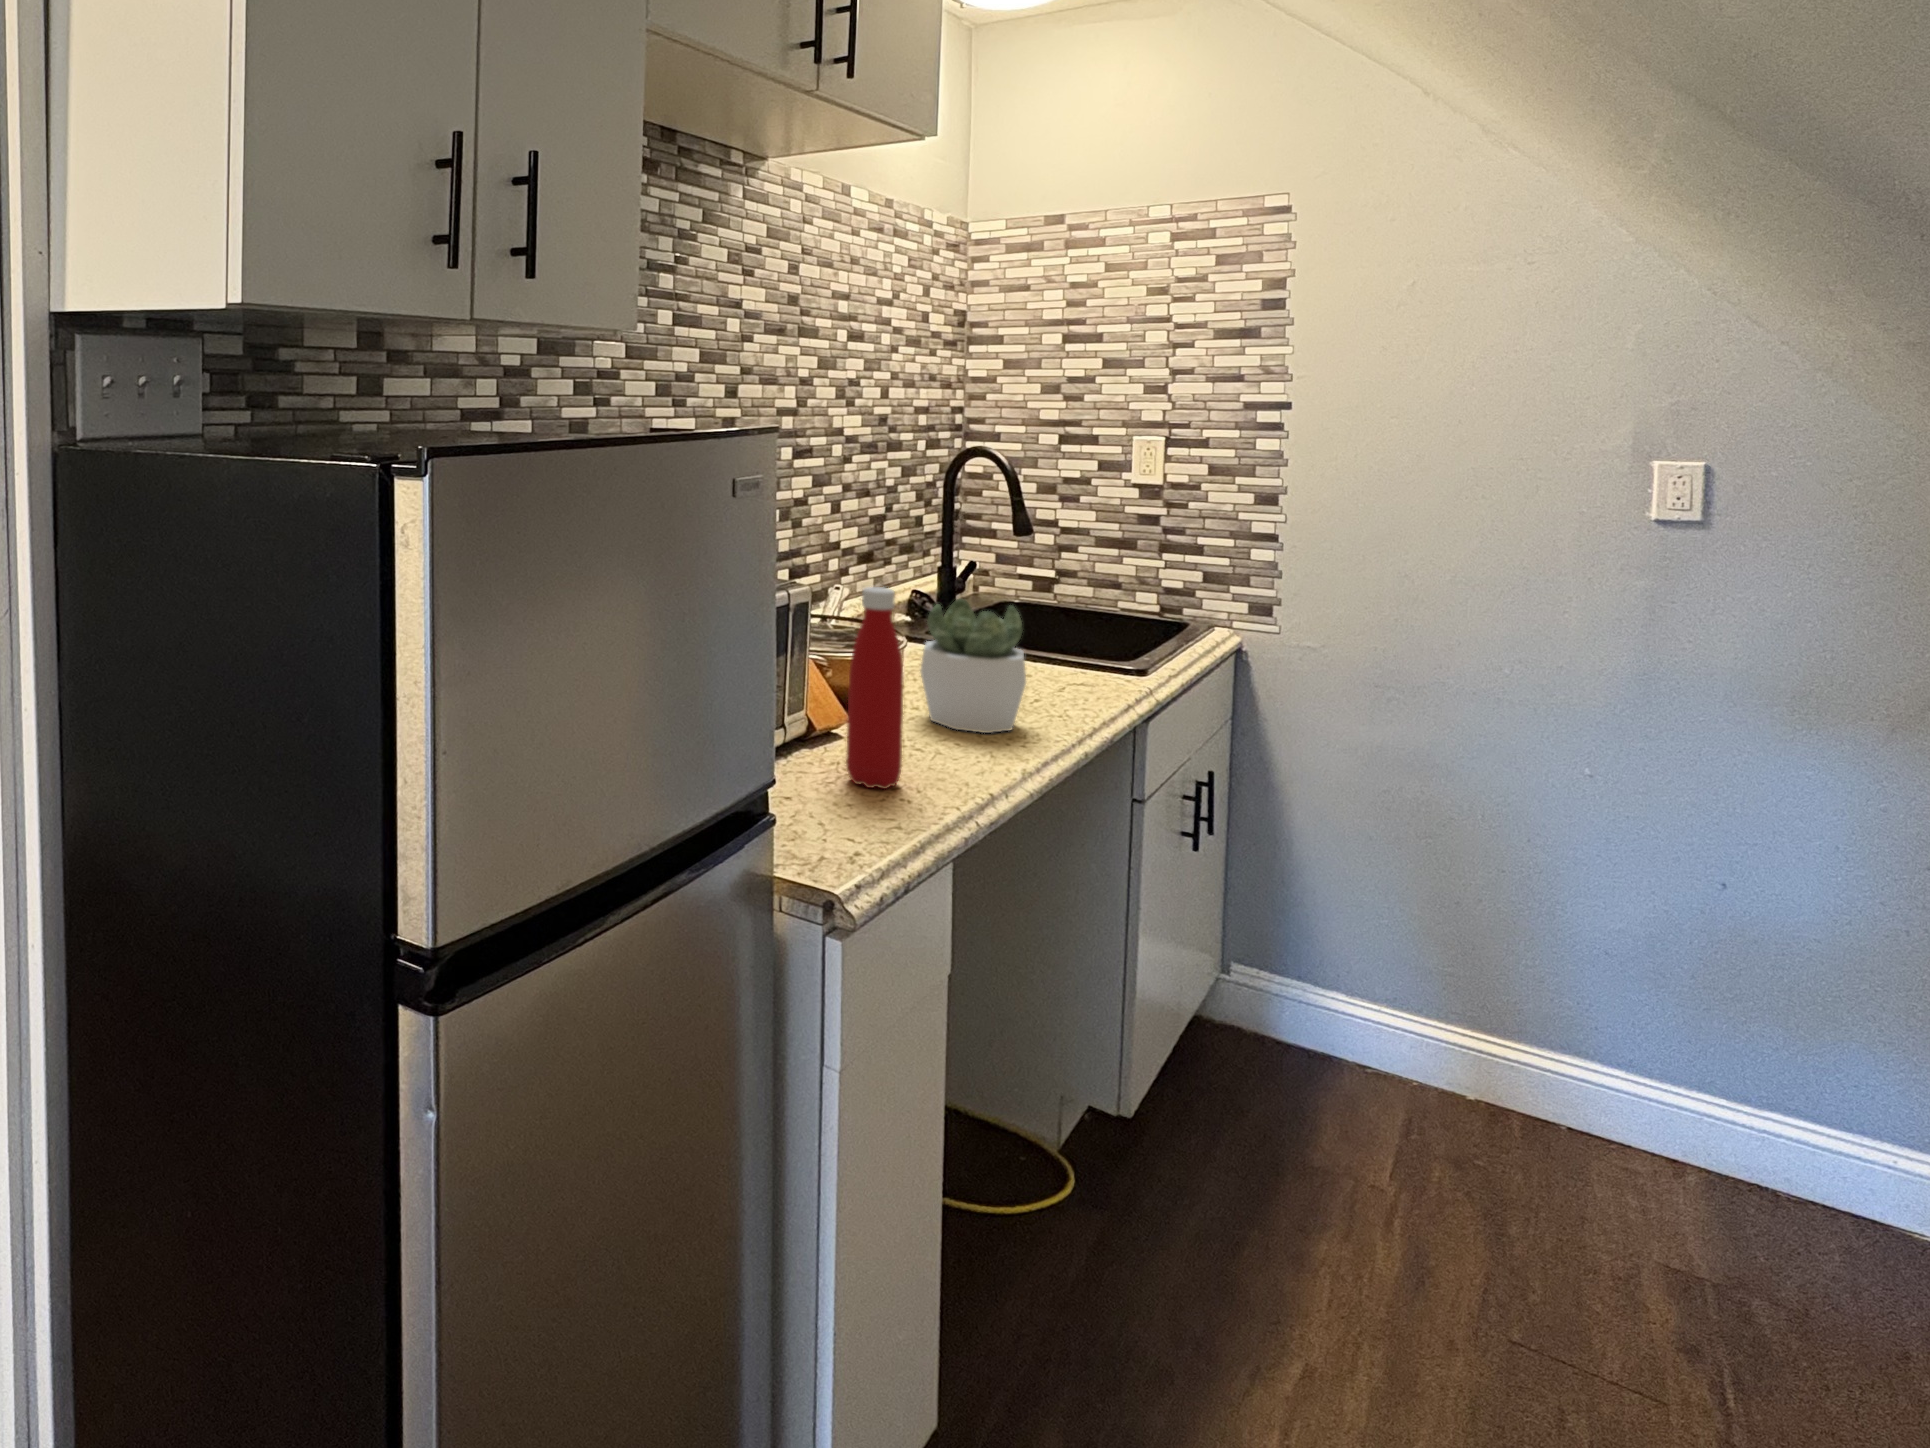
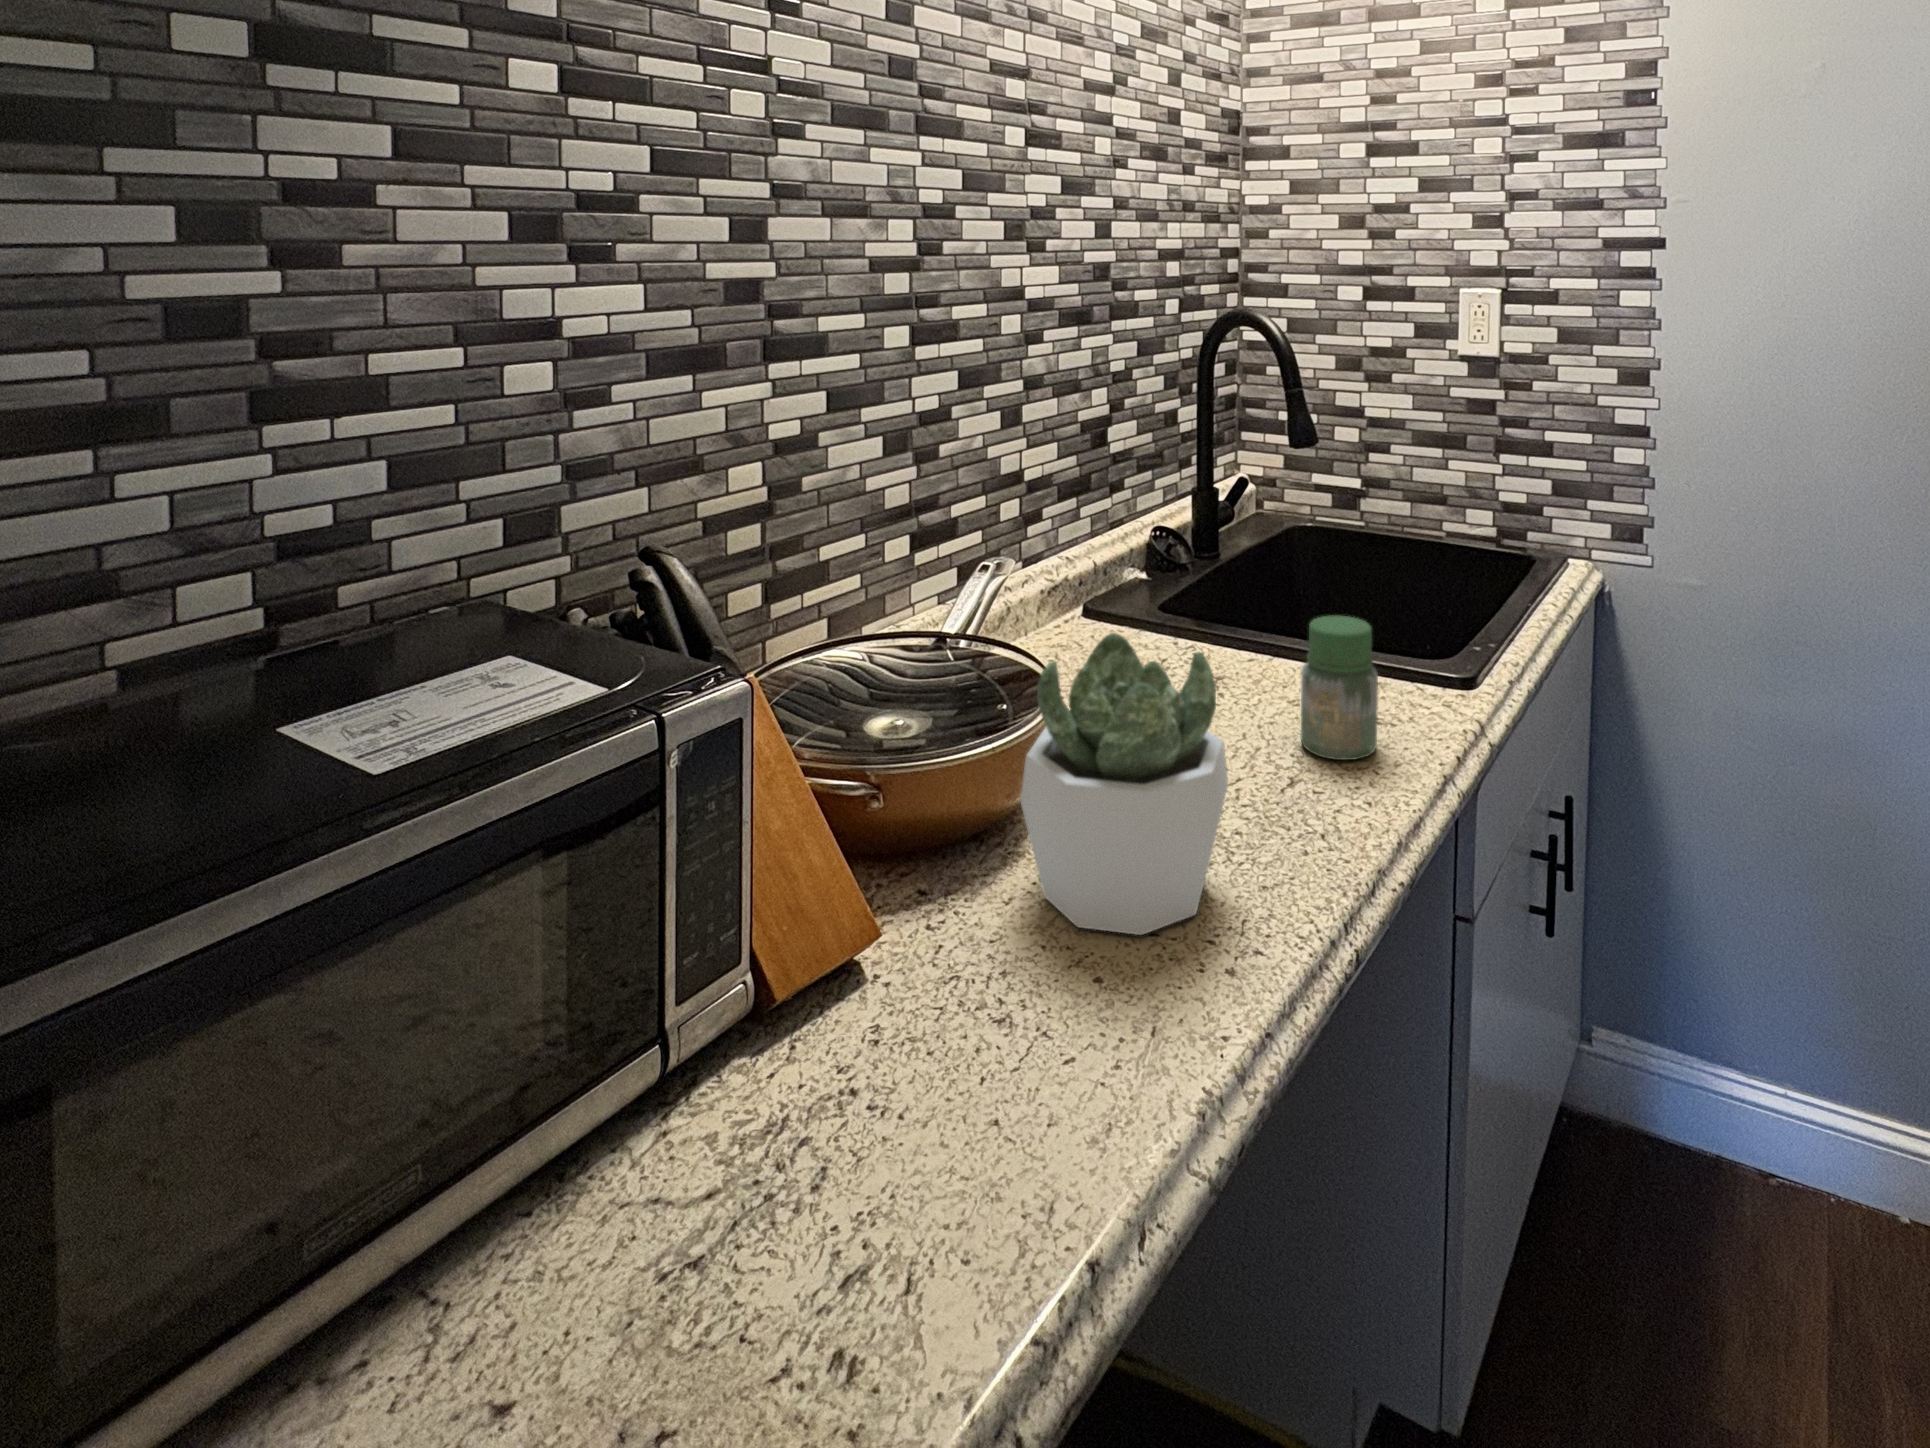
bottle: present [846,587,904,789] -> none [677,740,823,1304]
jar: none [1046,616,1095,693] -> present [1301,615,1378,760]

